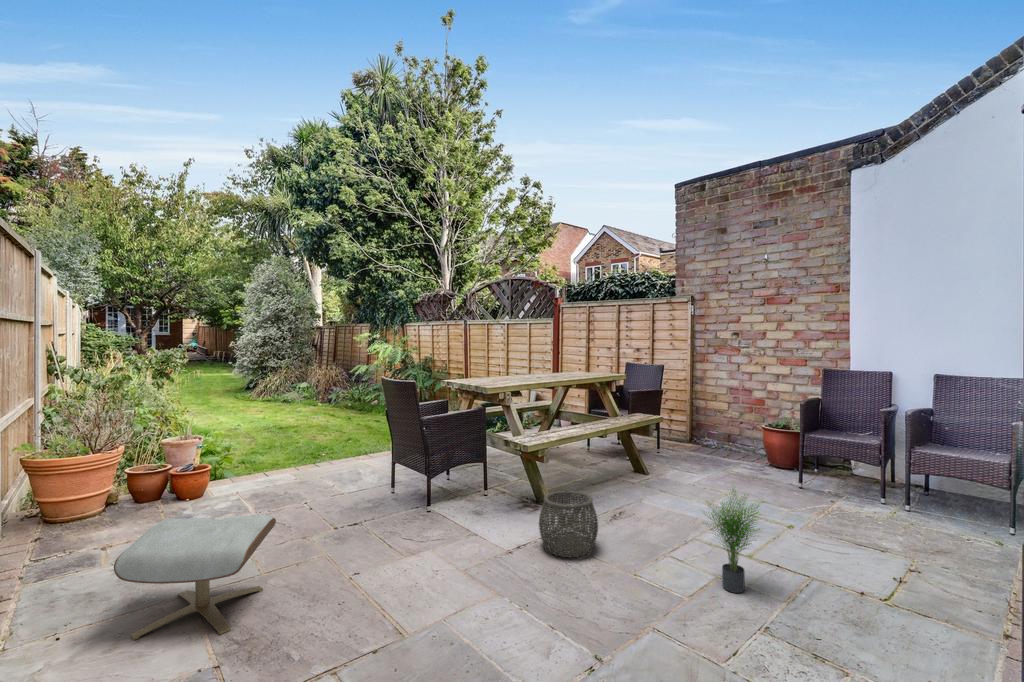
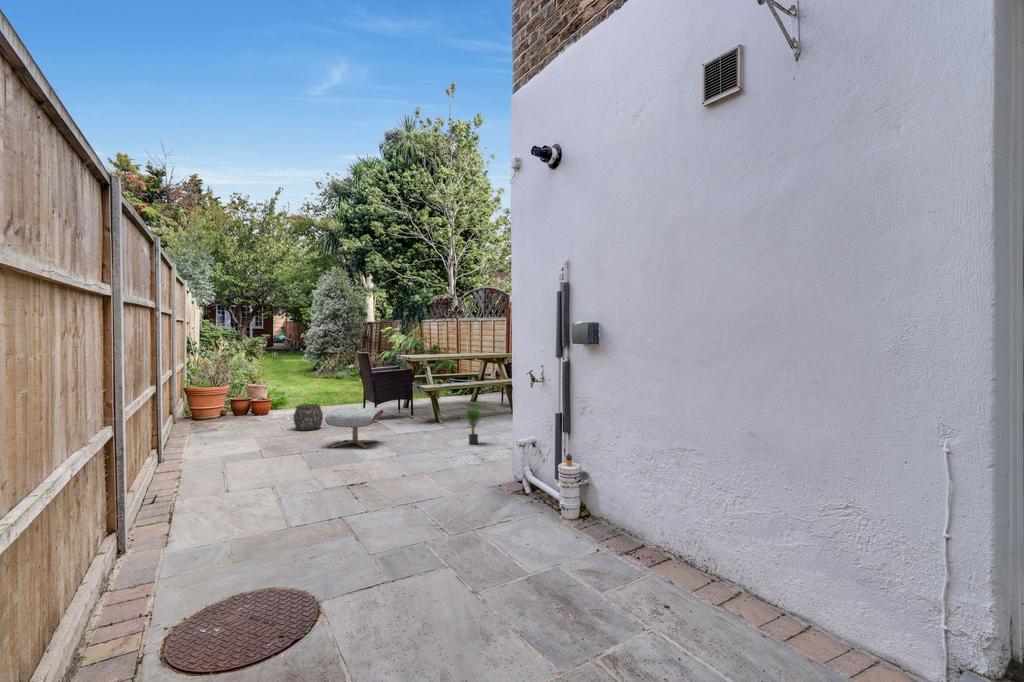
woven basket: present [539,491,598,558] -> present [294,404,323,430]
ottoman: present [114,515,276,640] -> present [325,407,383,448]

